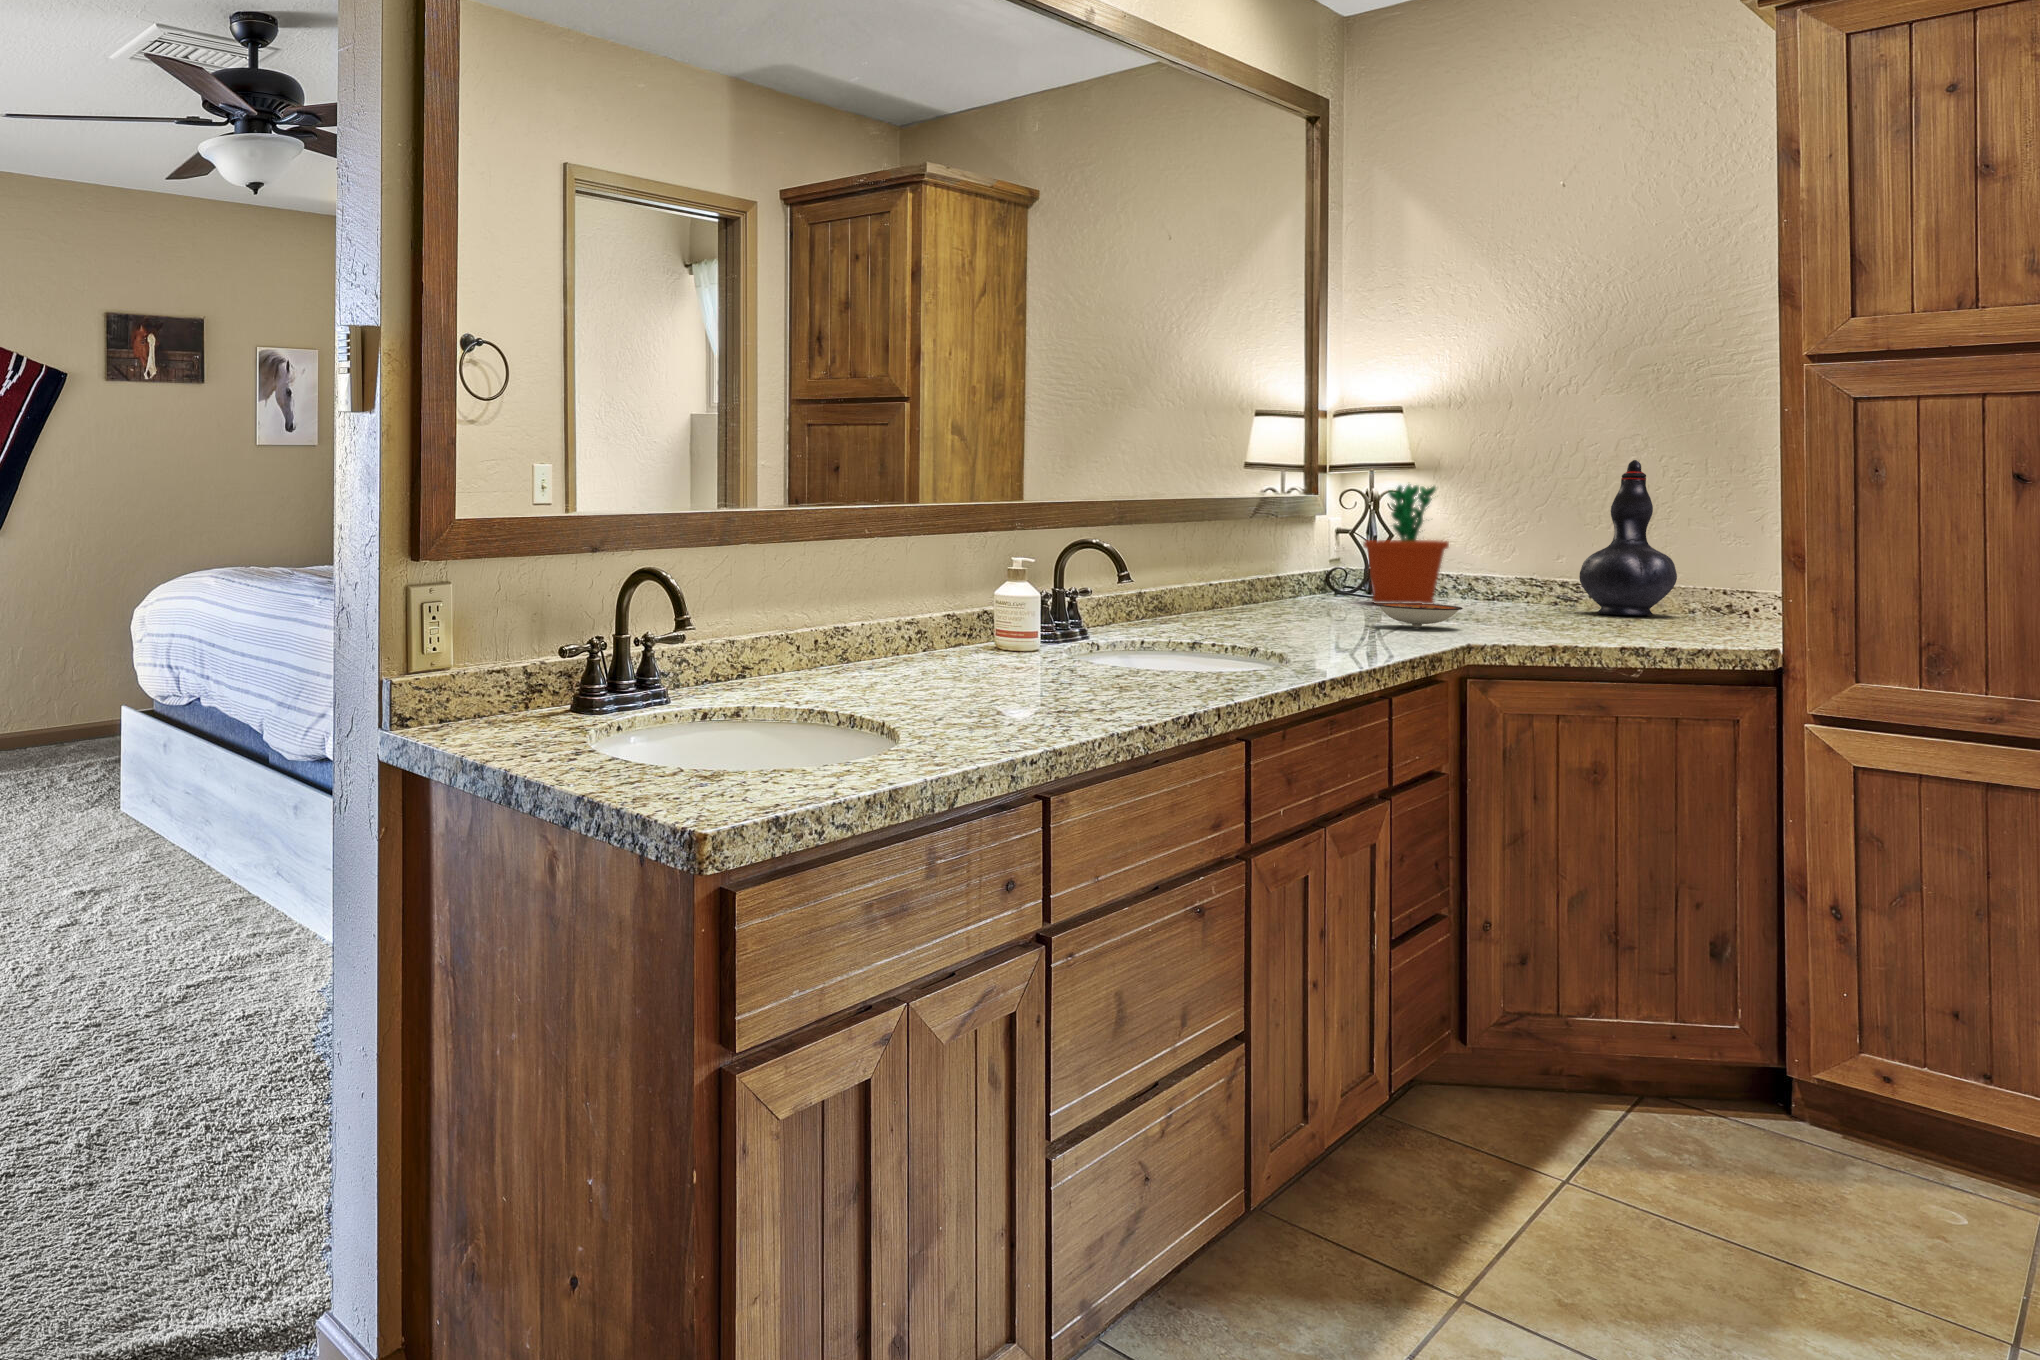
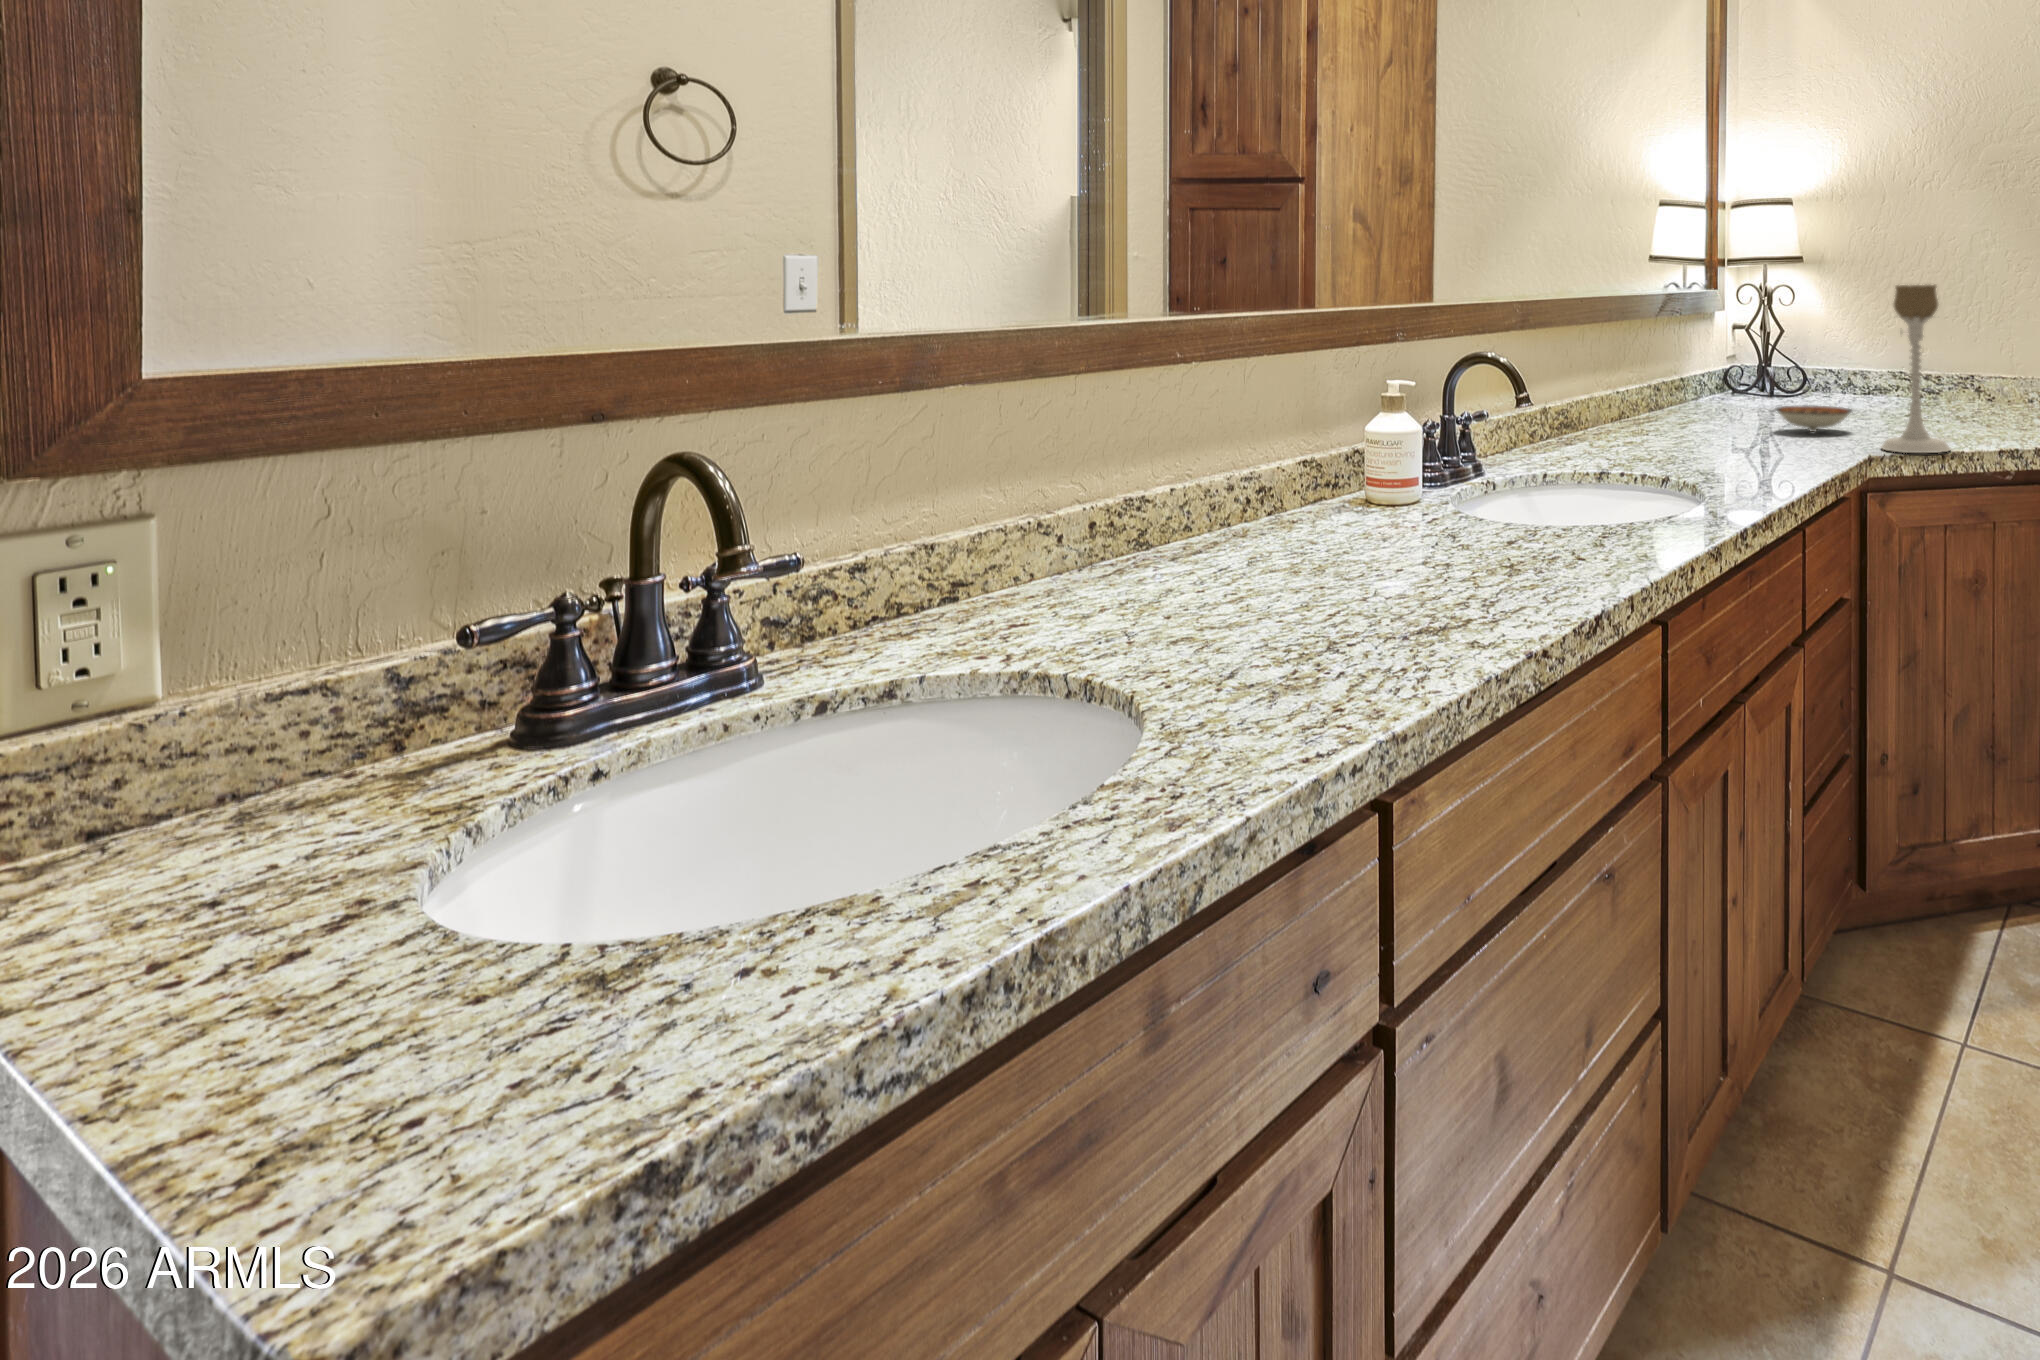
decorative vase: present [1579,460,1677,615] -> none [1943,257,2022,405]
flower pot: present [1364,484,1449,604] -> none [1758,279,1832,400]
candle holder: none [1487,484,1566,645] -> present [1881,285,1951,453]

